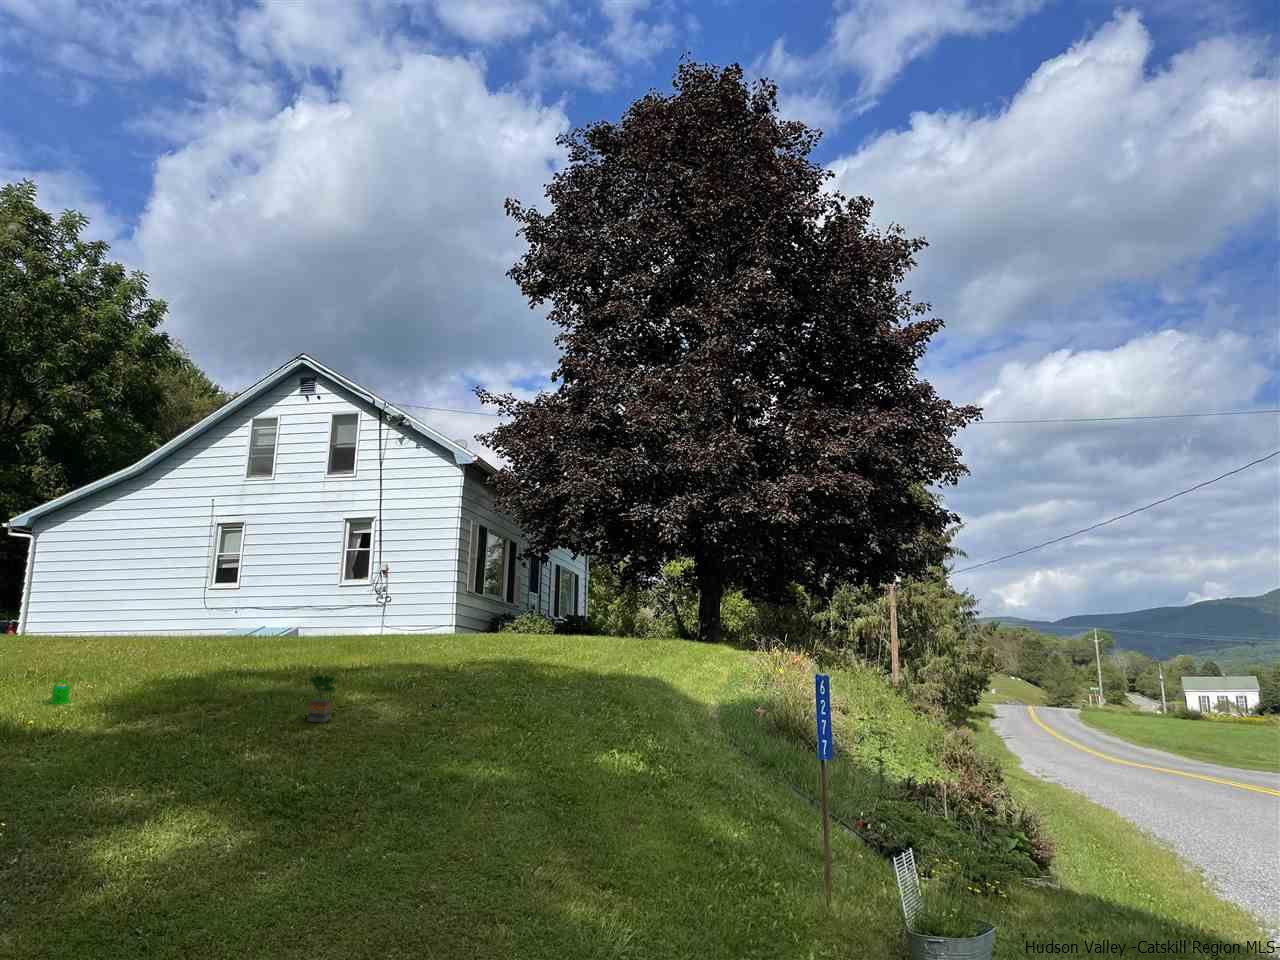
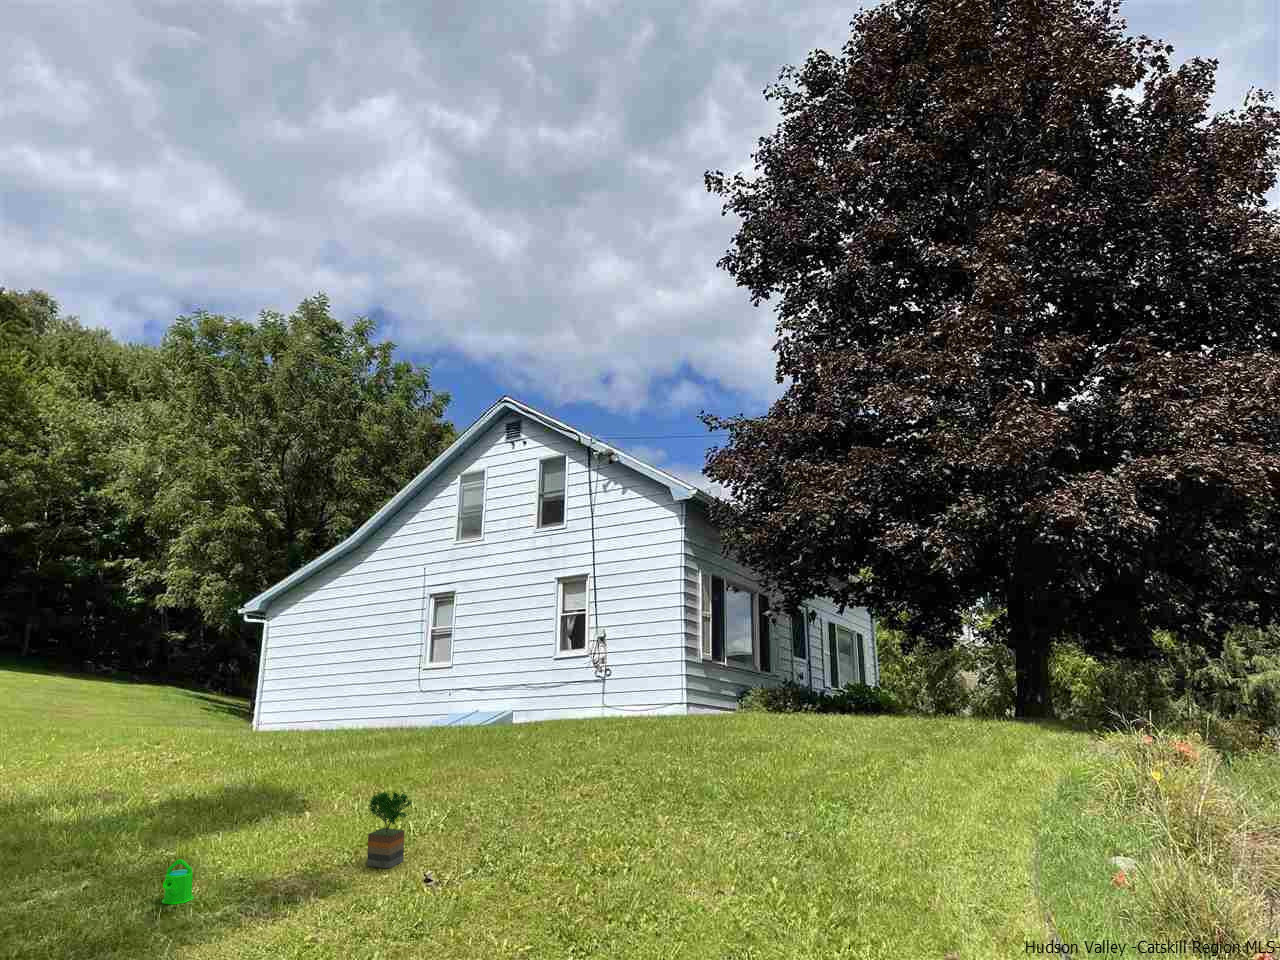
watering can: present [51,679,70,704] -> present [162,859,194,905]

